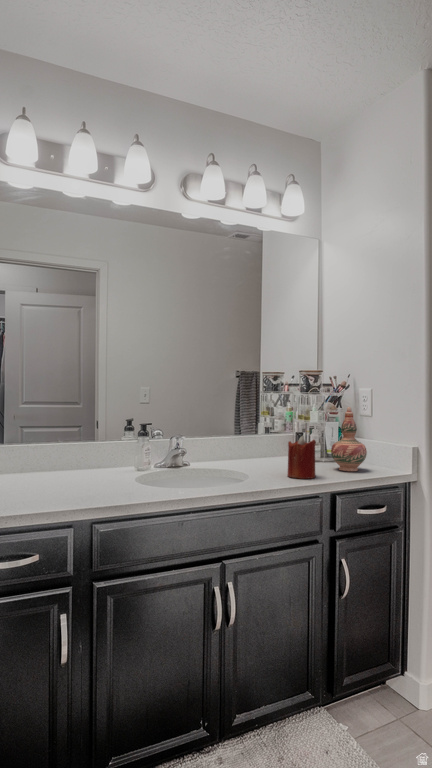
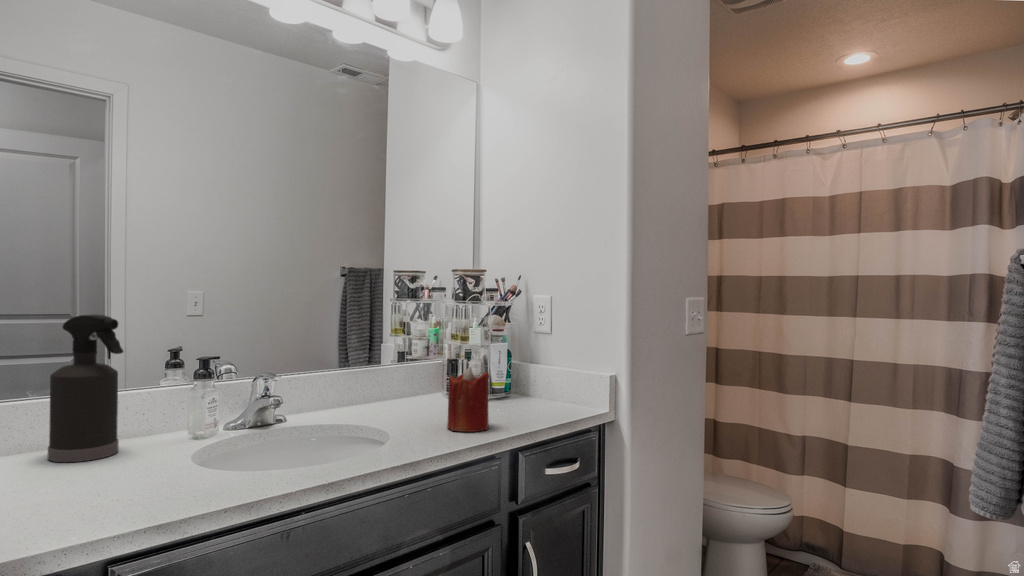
spray bottle: none [65,398,101,478] -> present [48,315,123,462]
decorative vase: present [331,407,367,471] -> none [503,322,552,414]

